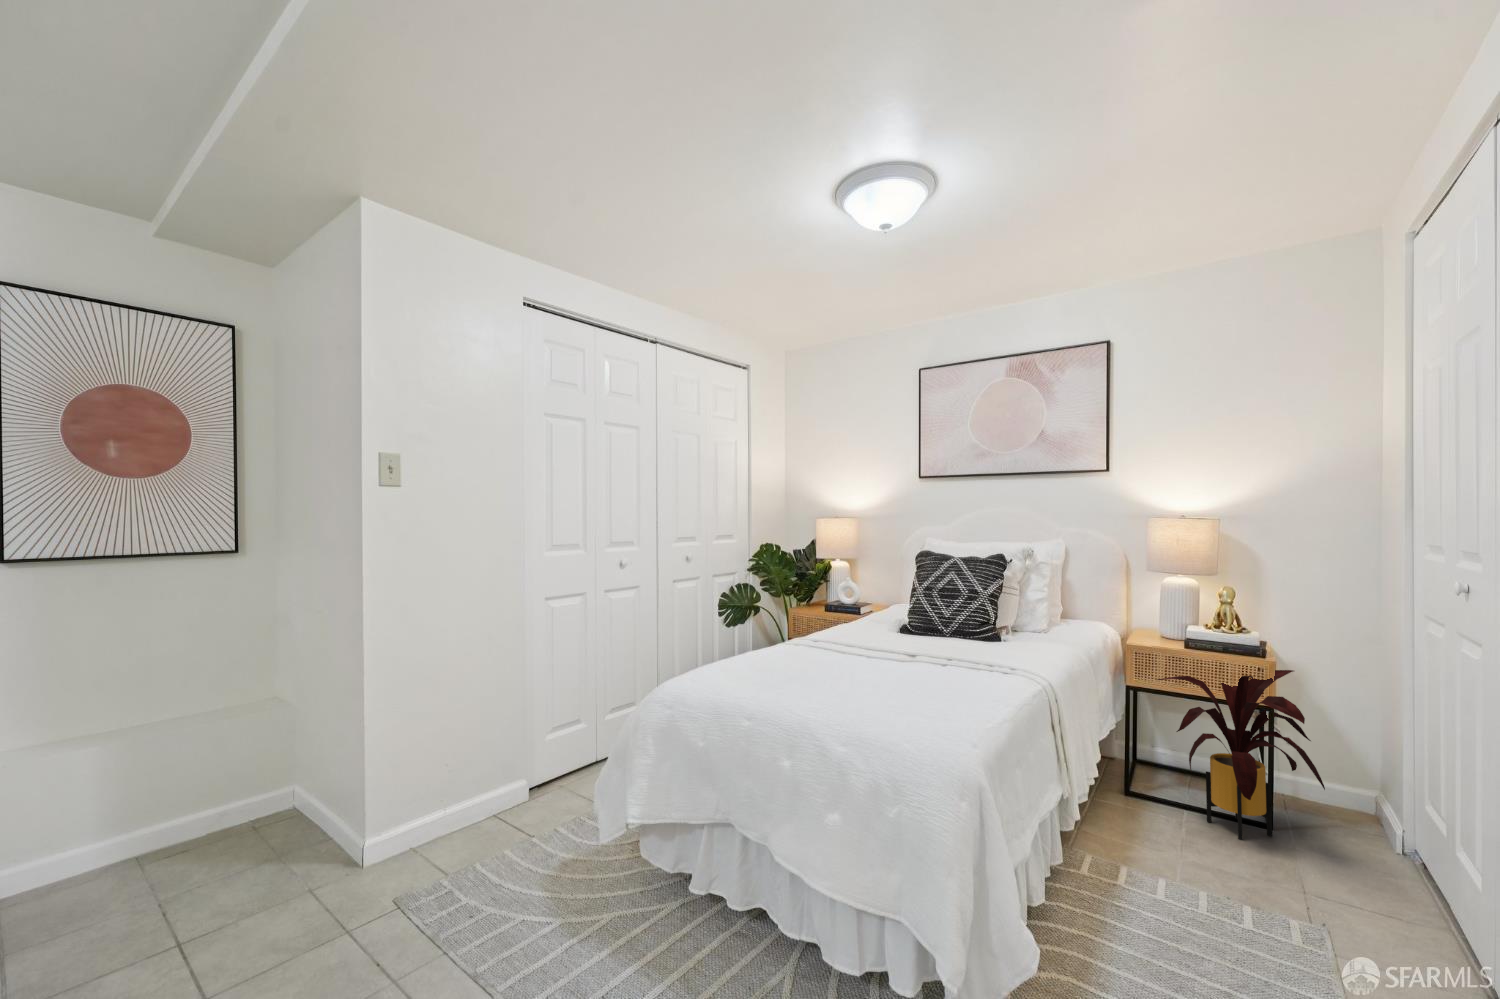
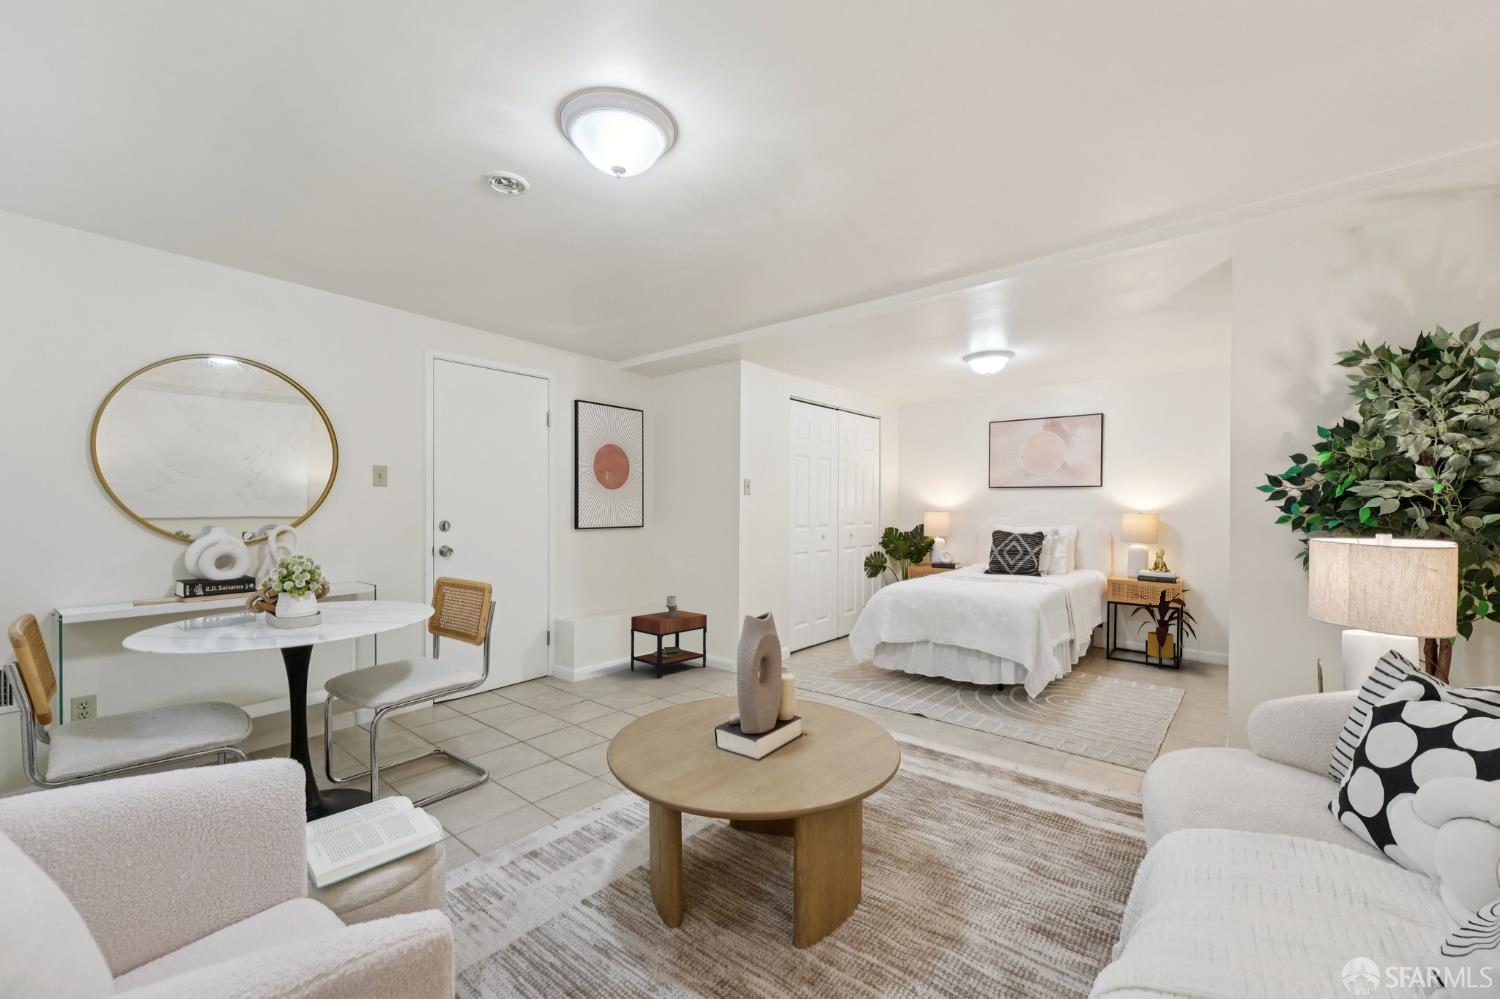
side table: none [133,704,315,903] -> present [631,596,707,678]

